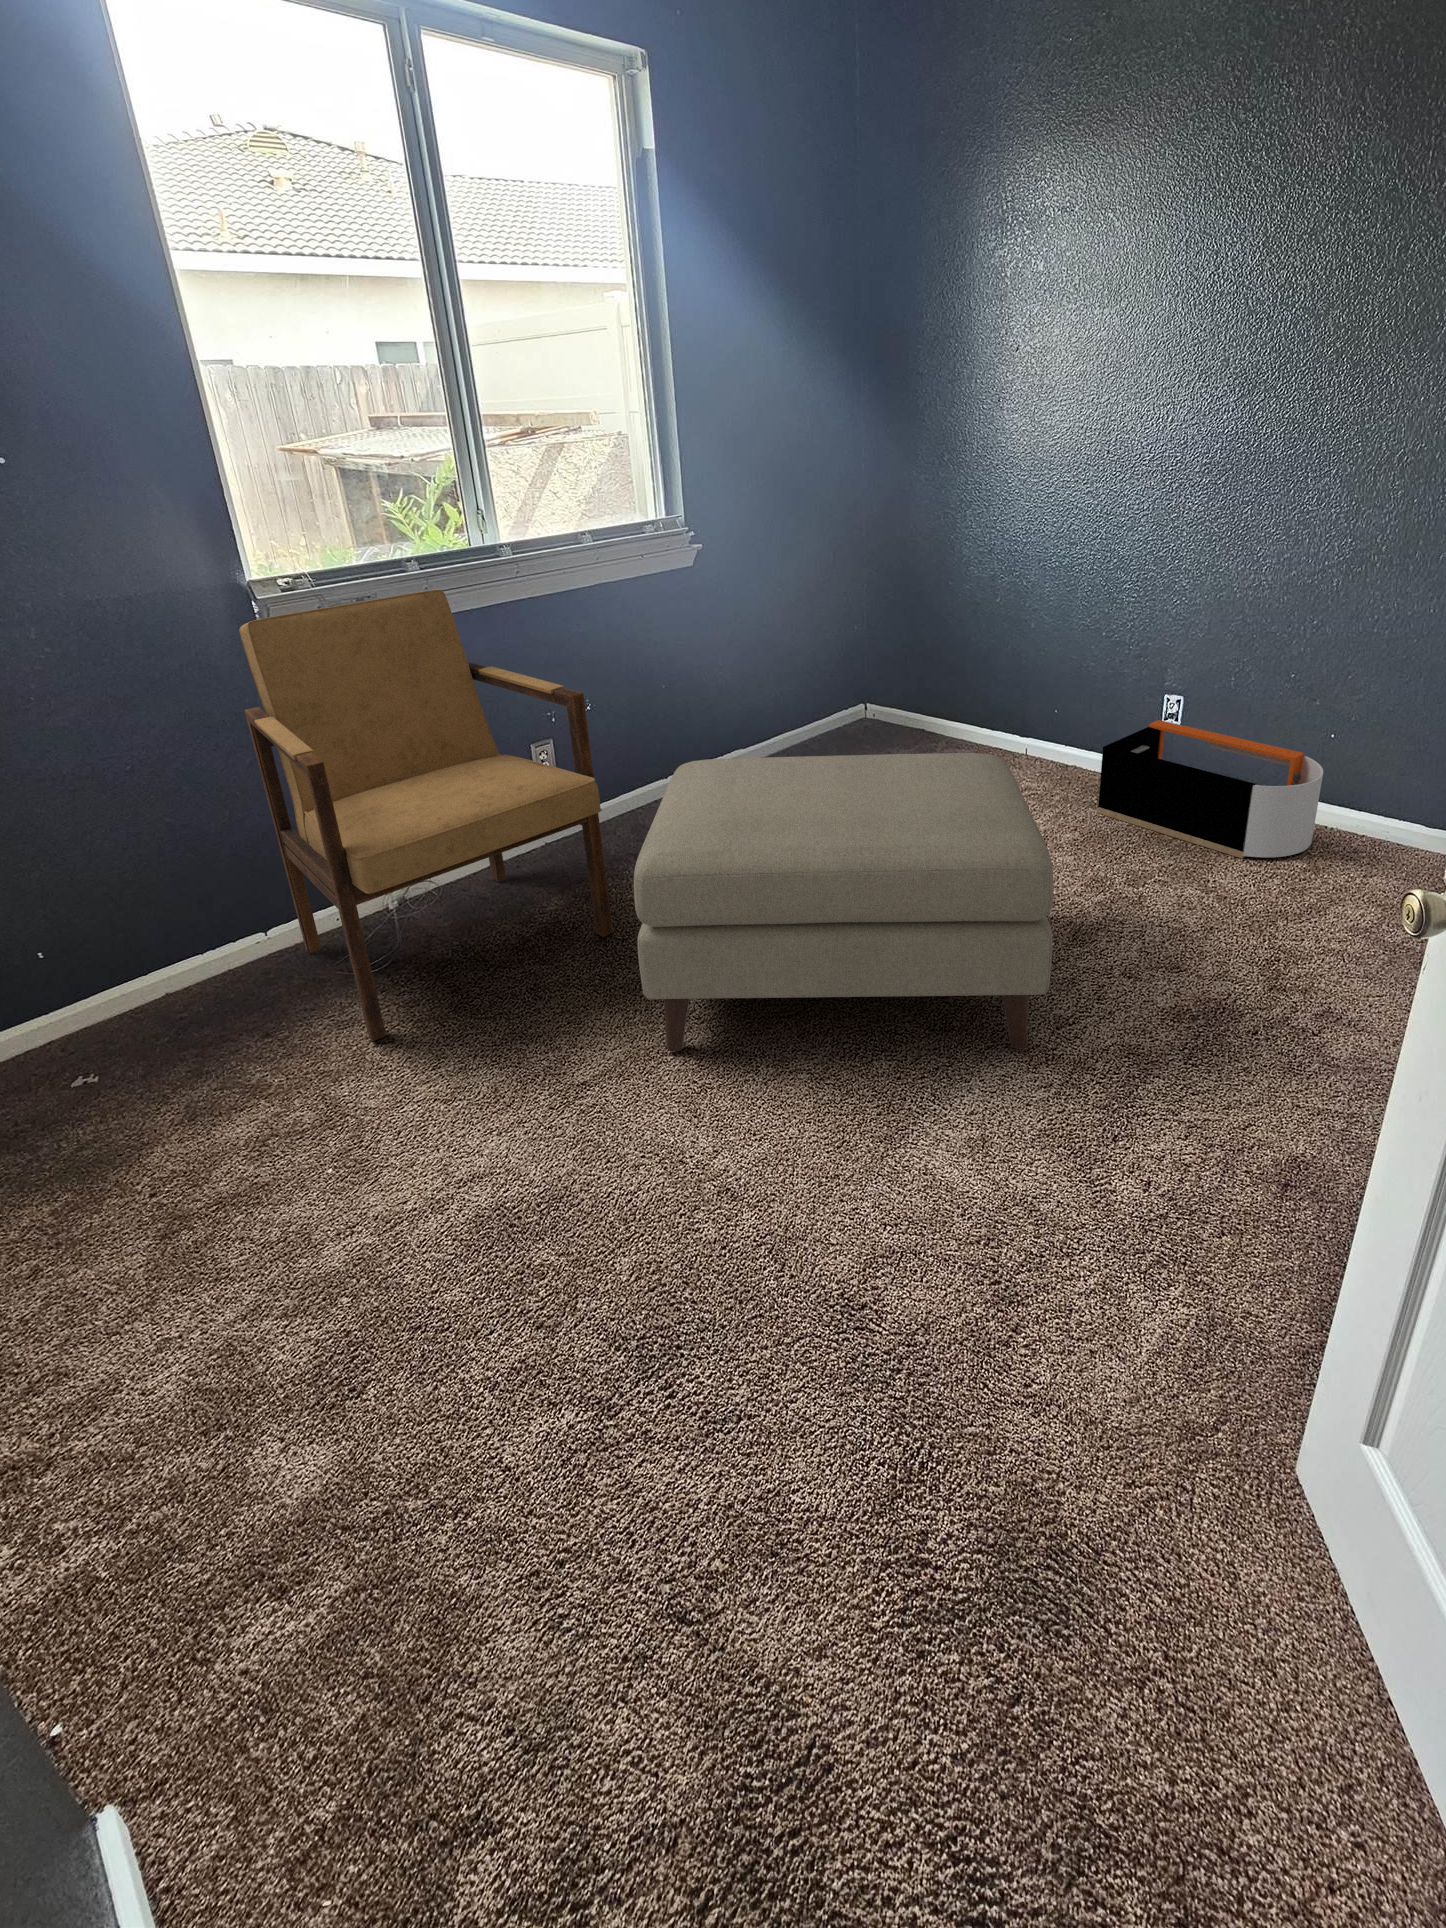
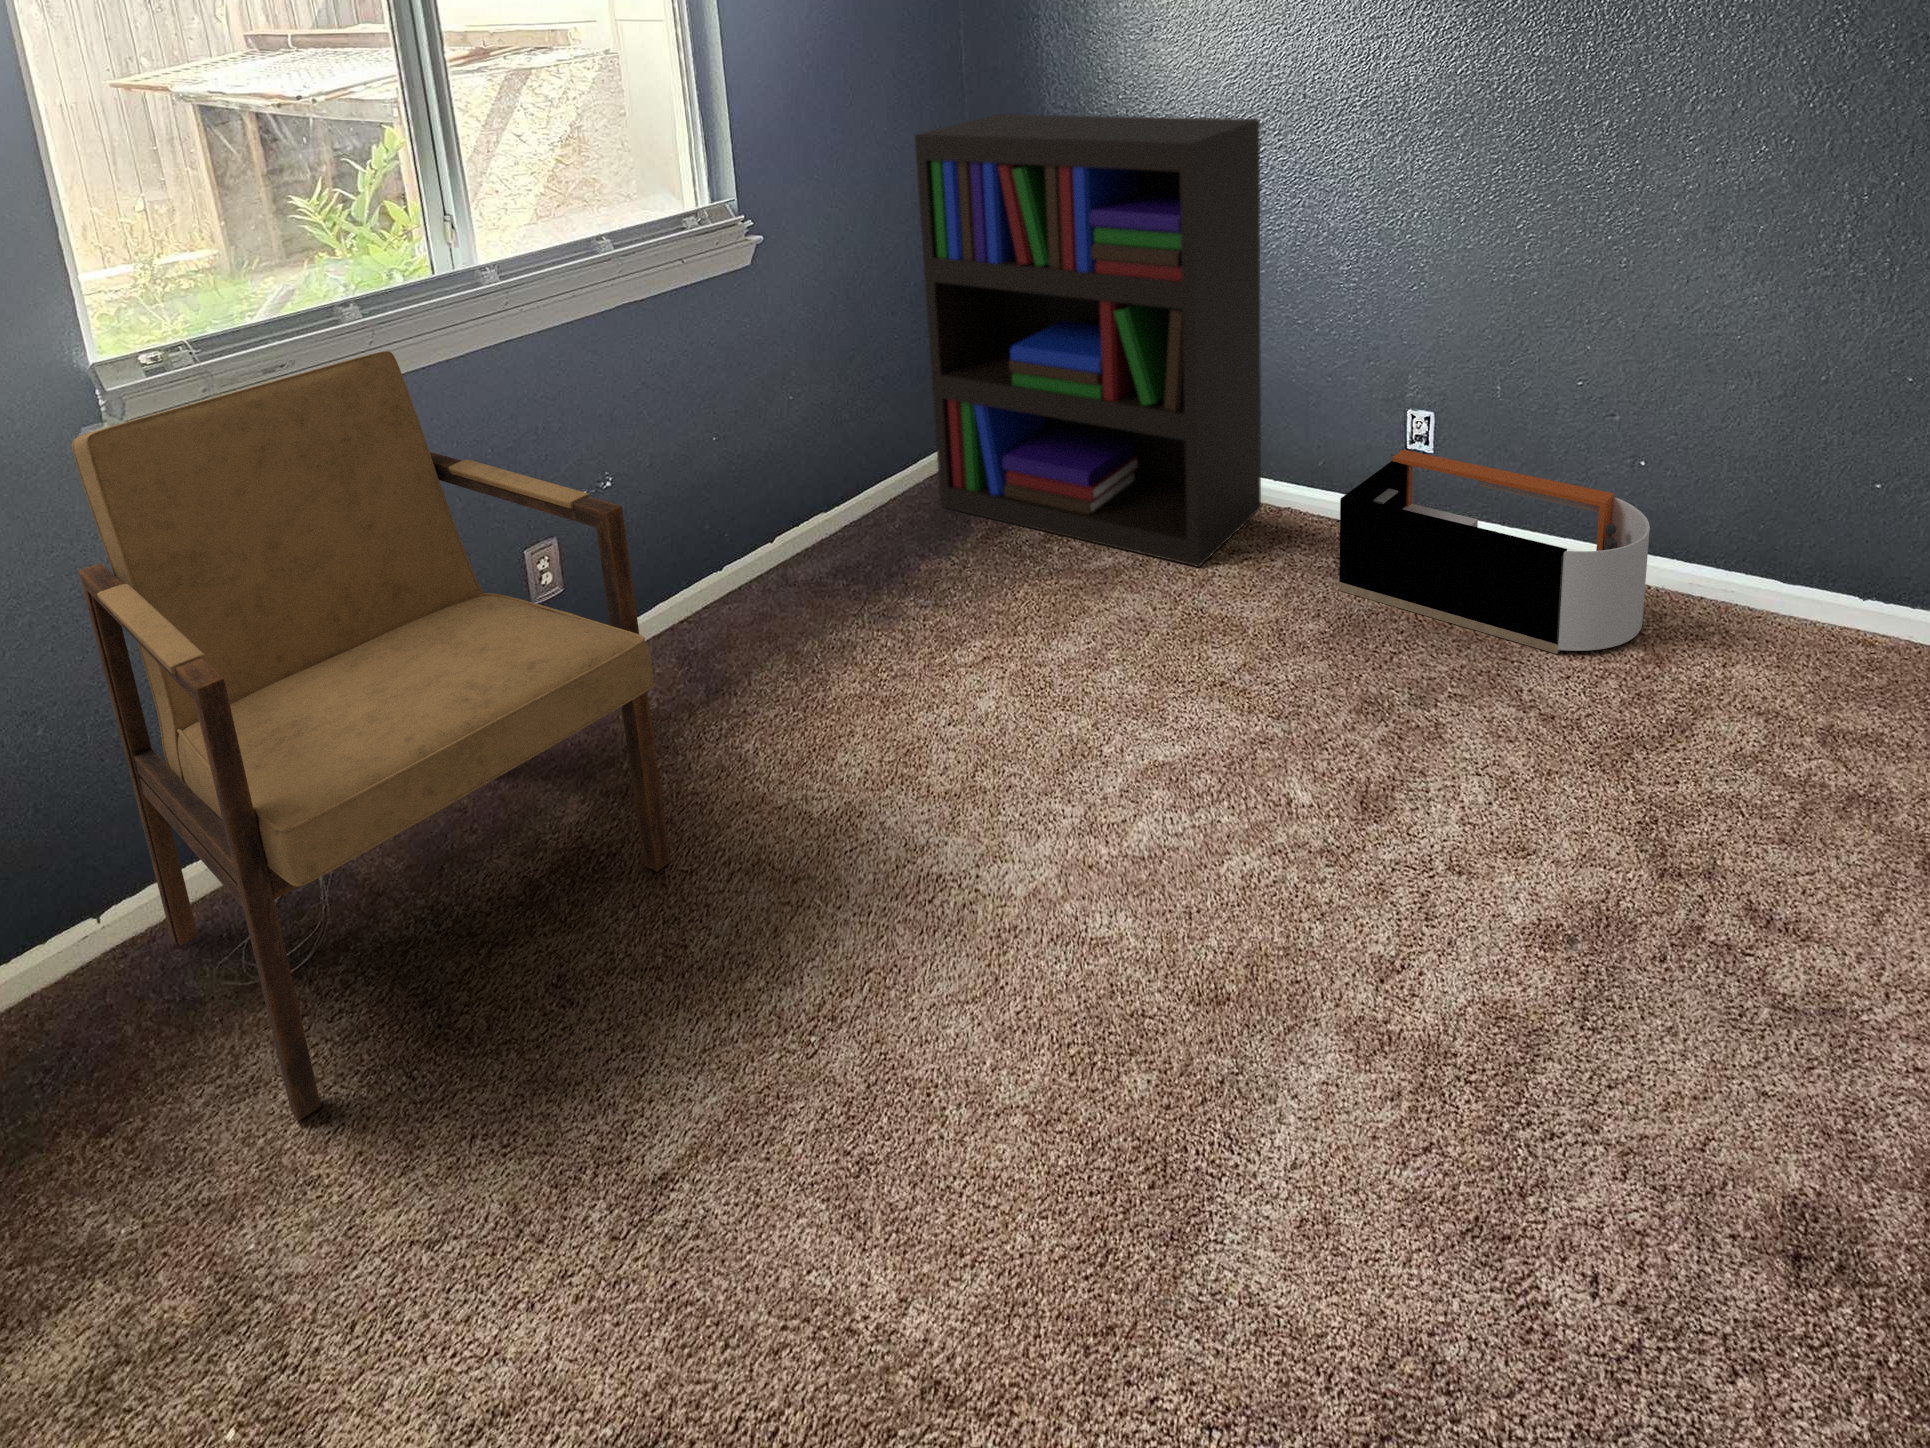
bookshelf: none [822,467,1074,794] -> present [915,114,1261,567]
ottoman: present [634,753,1053,1052] -> none [736,551,1380,1092]

